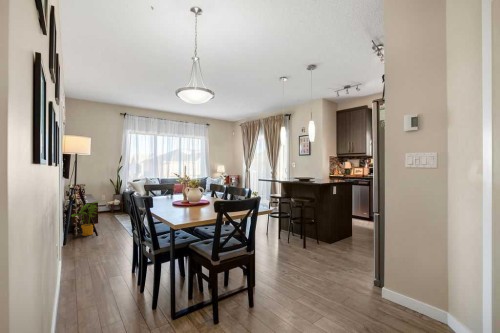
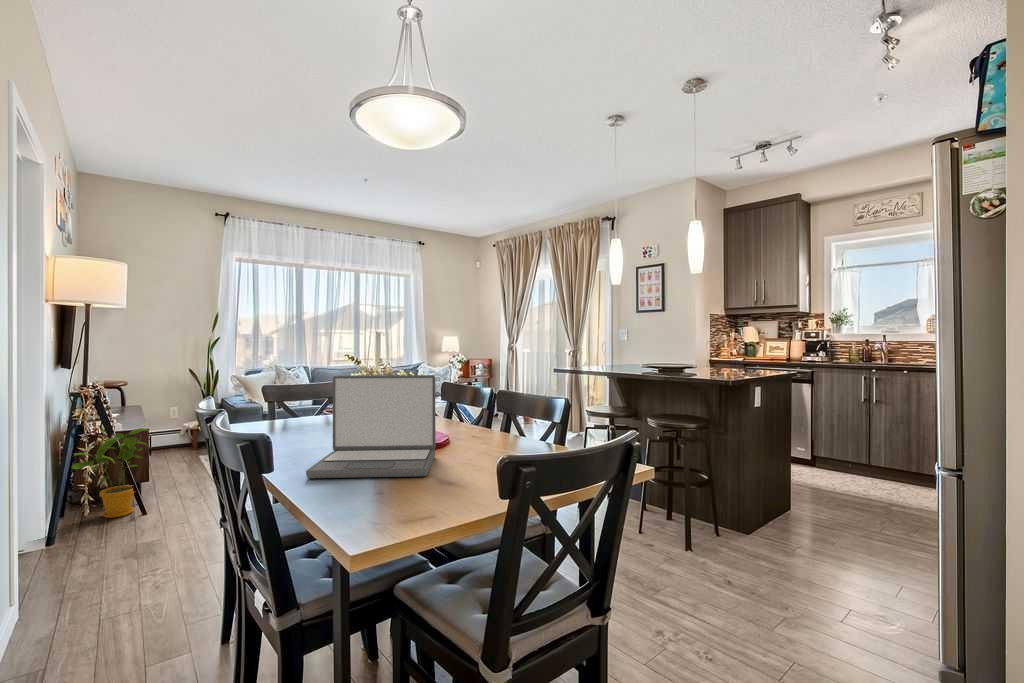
laptop: none [162,180,205,212] -> present [306,375,436,478]

